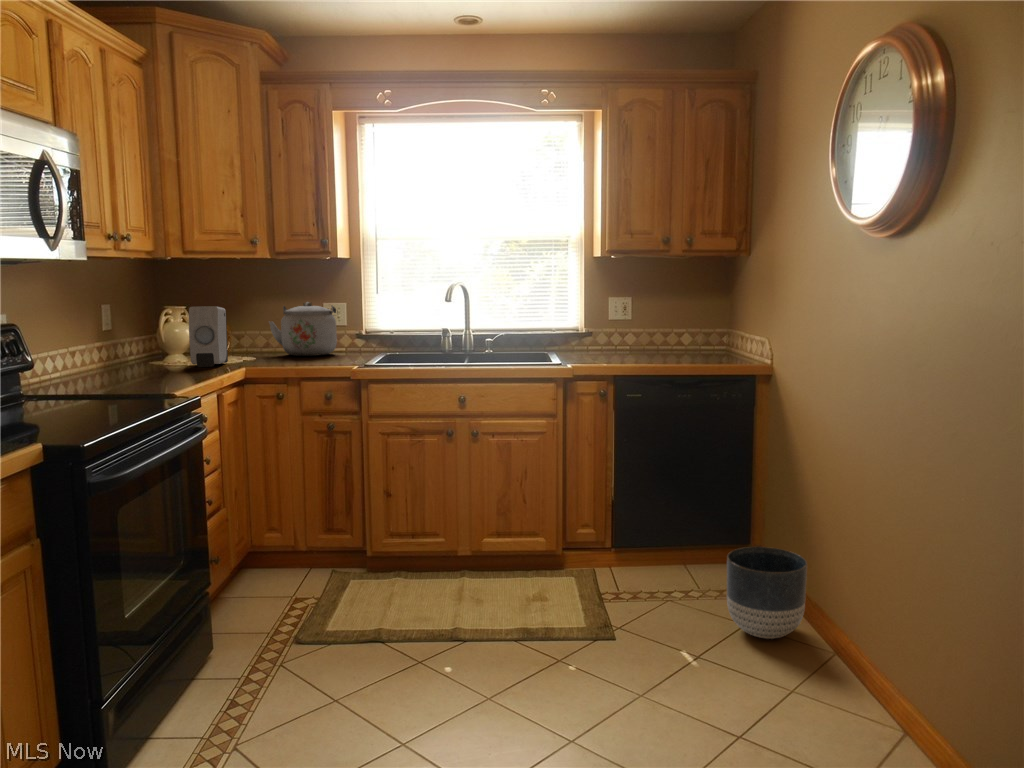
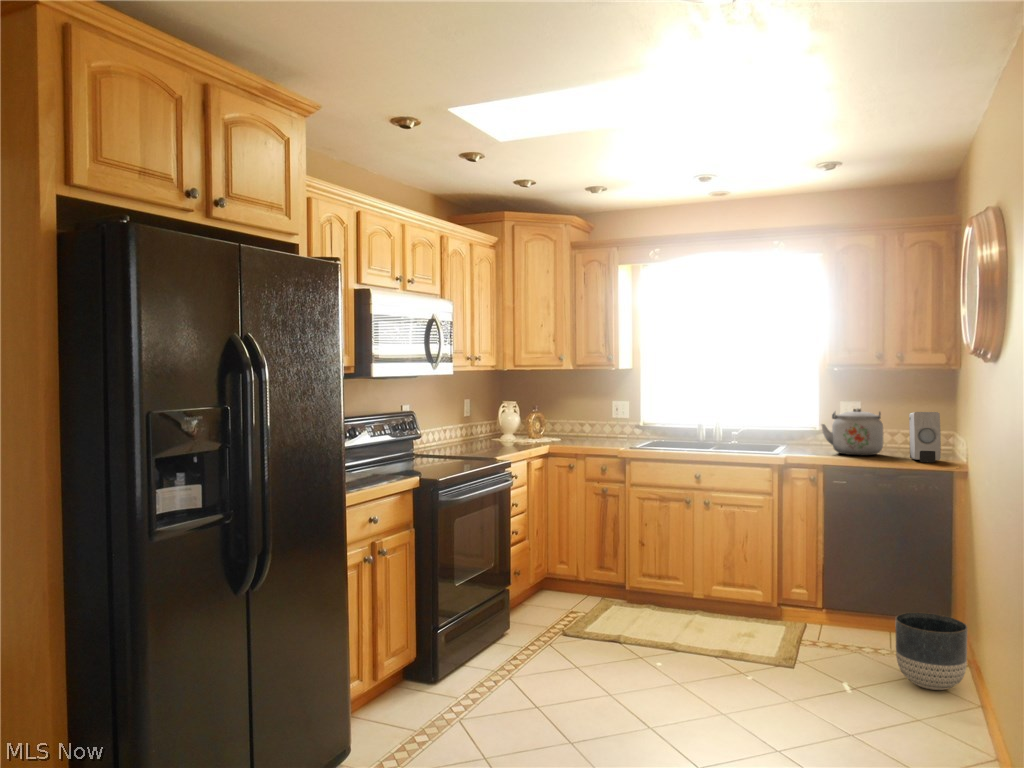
kettle: present [269,302,337,356] -> present [822,408,883,455]
soap dispenser: present [189,306,228,367] -> present [909,412,941,462]

